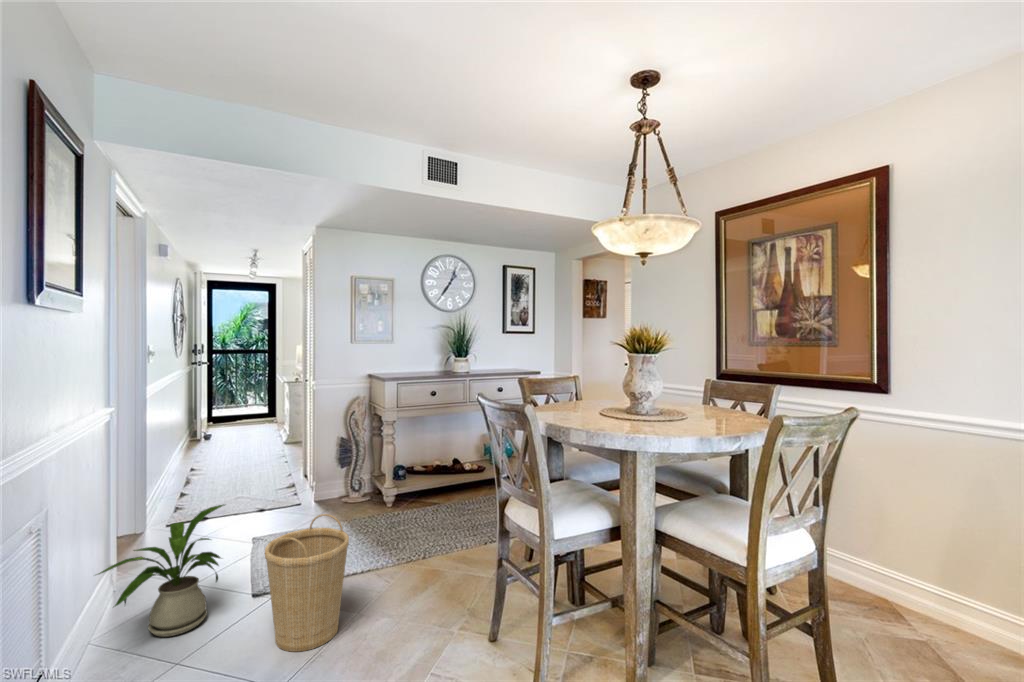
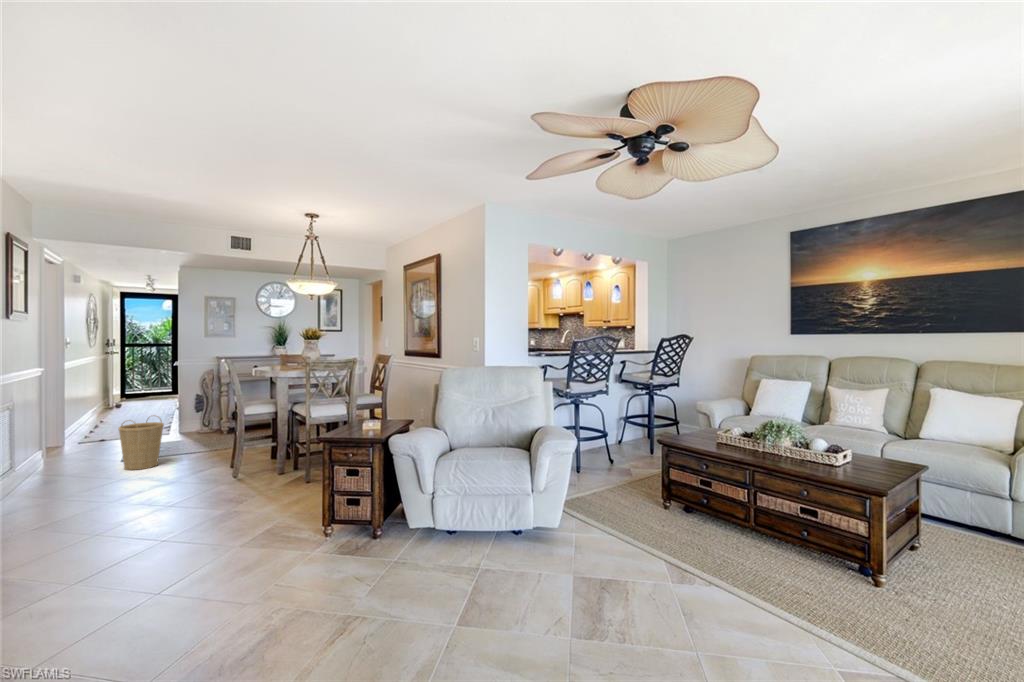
house plant: present [98,504,225,637] -> none [34,413,104,469]

